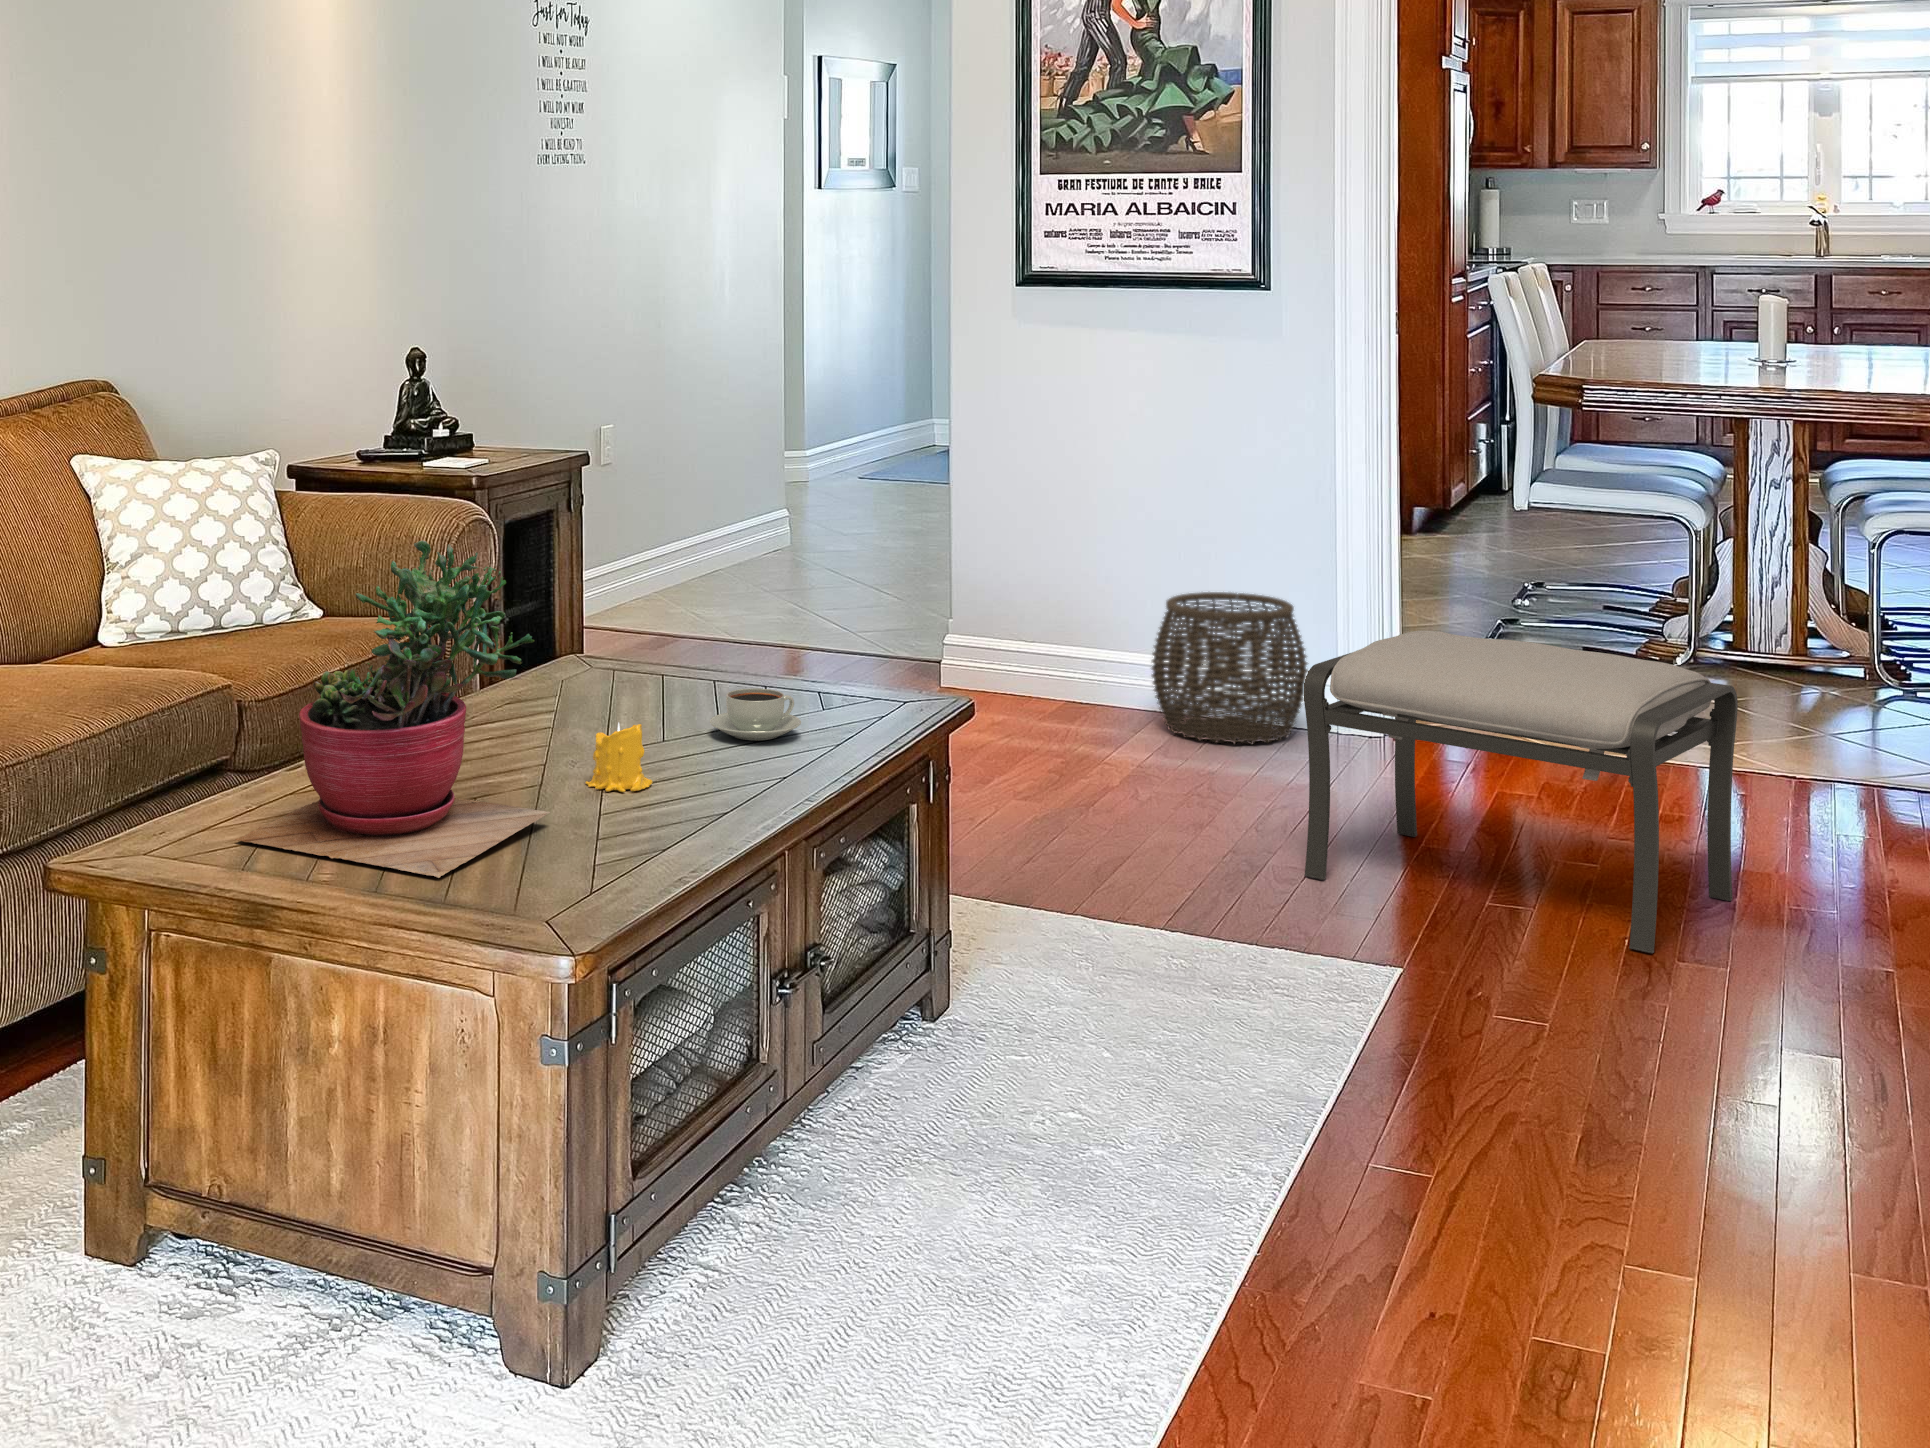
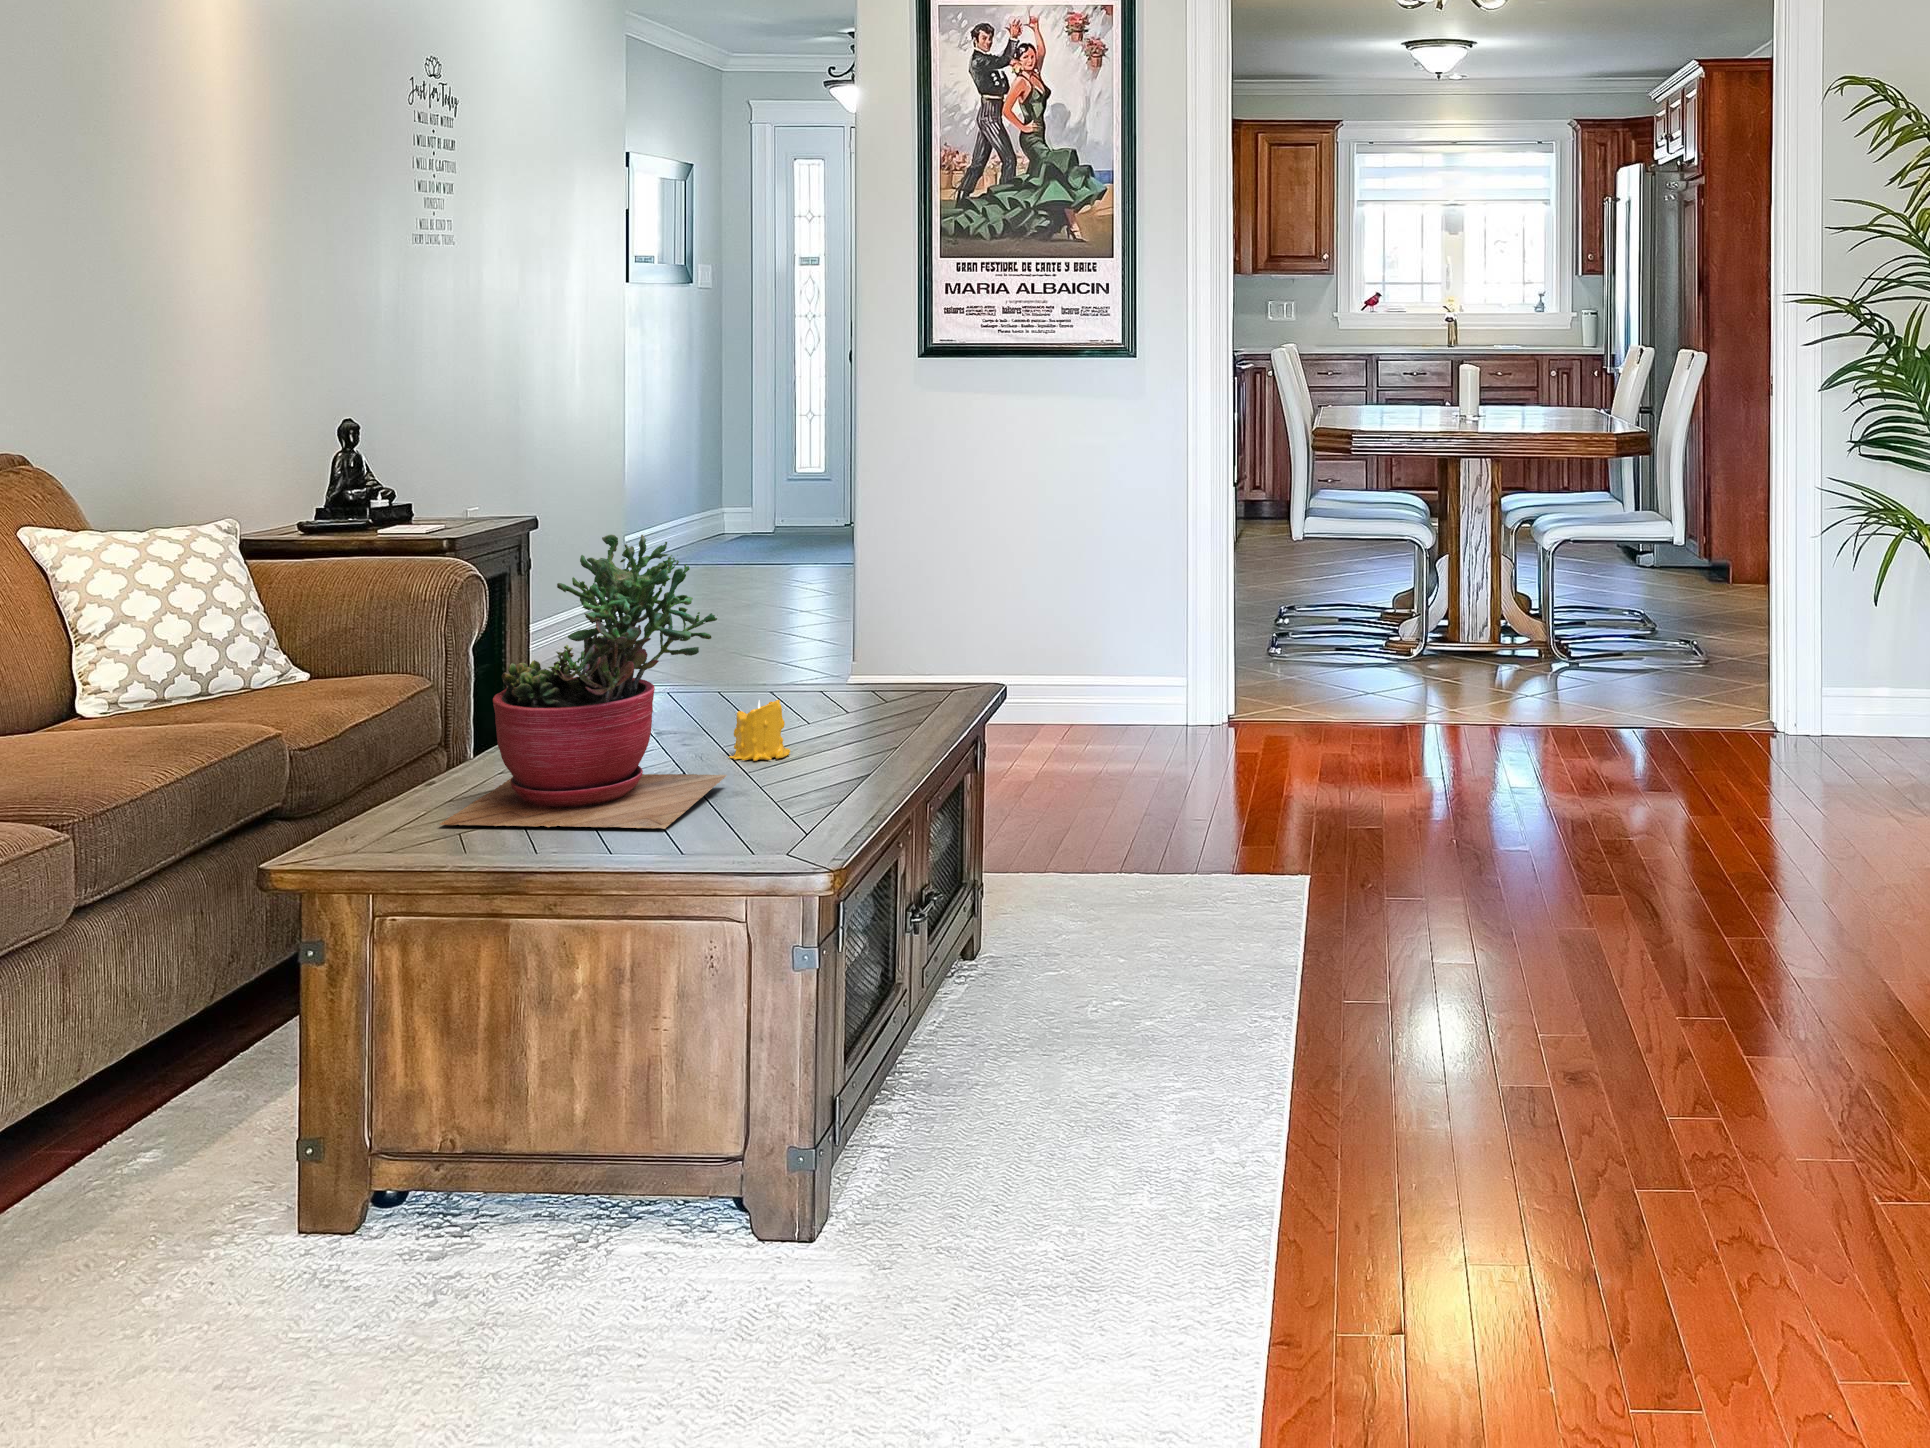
woven basket: present [1151,592,1308,744] -> none [1050,611,1180,738]
ottoman: present [1304,631,1738,953] -> none [1225,615,1537,839]
coffee cup: present [710,688,801,740] -> none [805,674,888,718]

